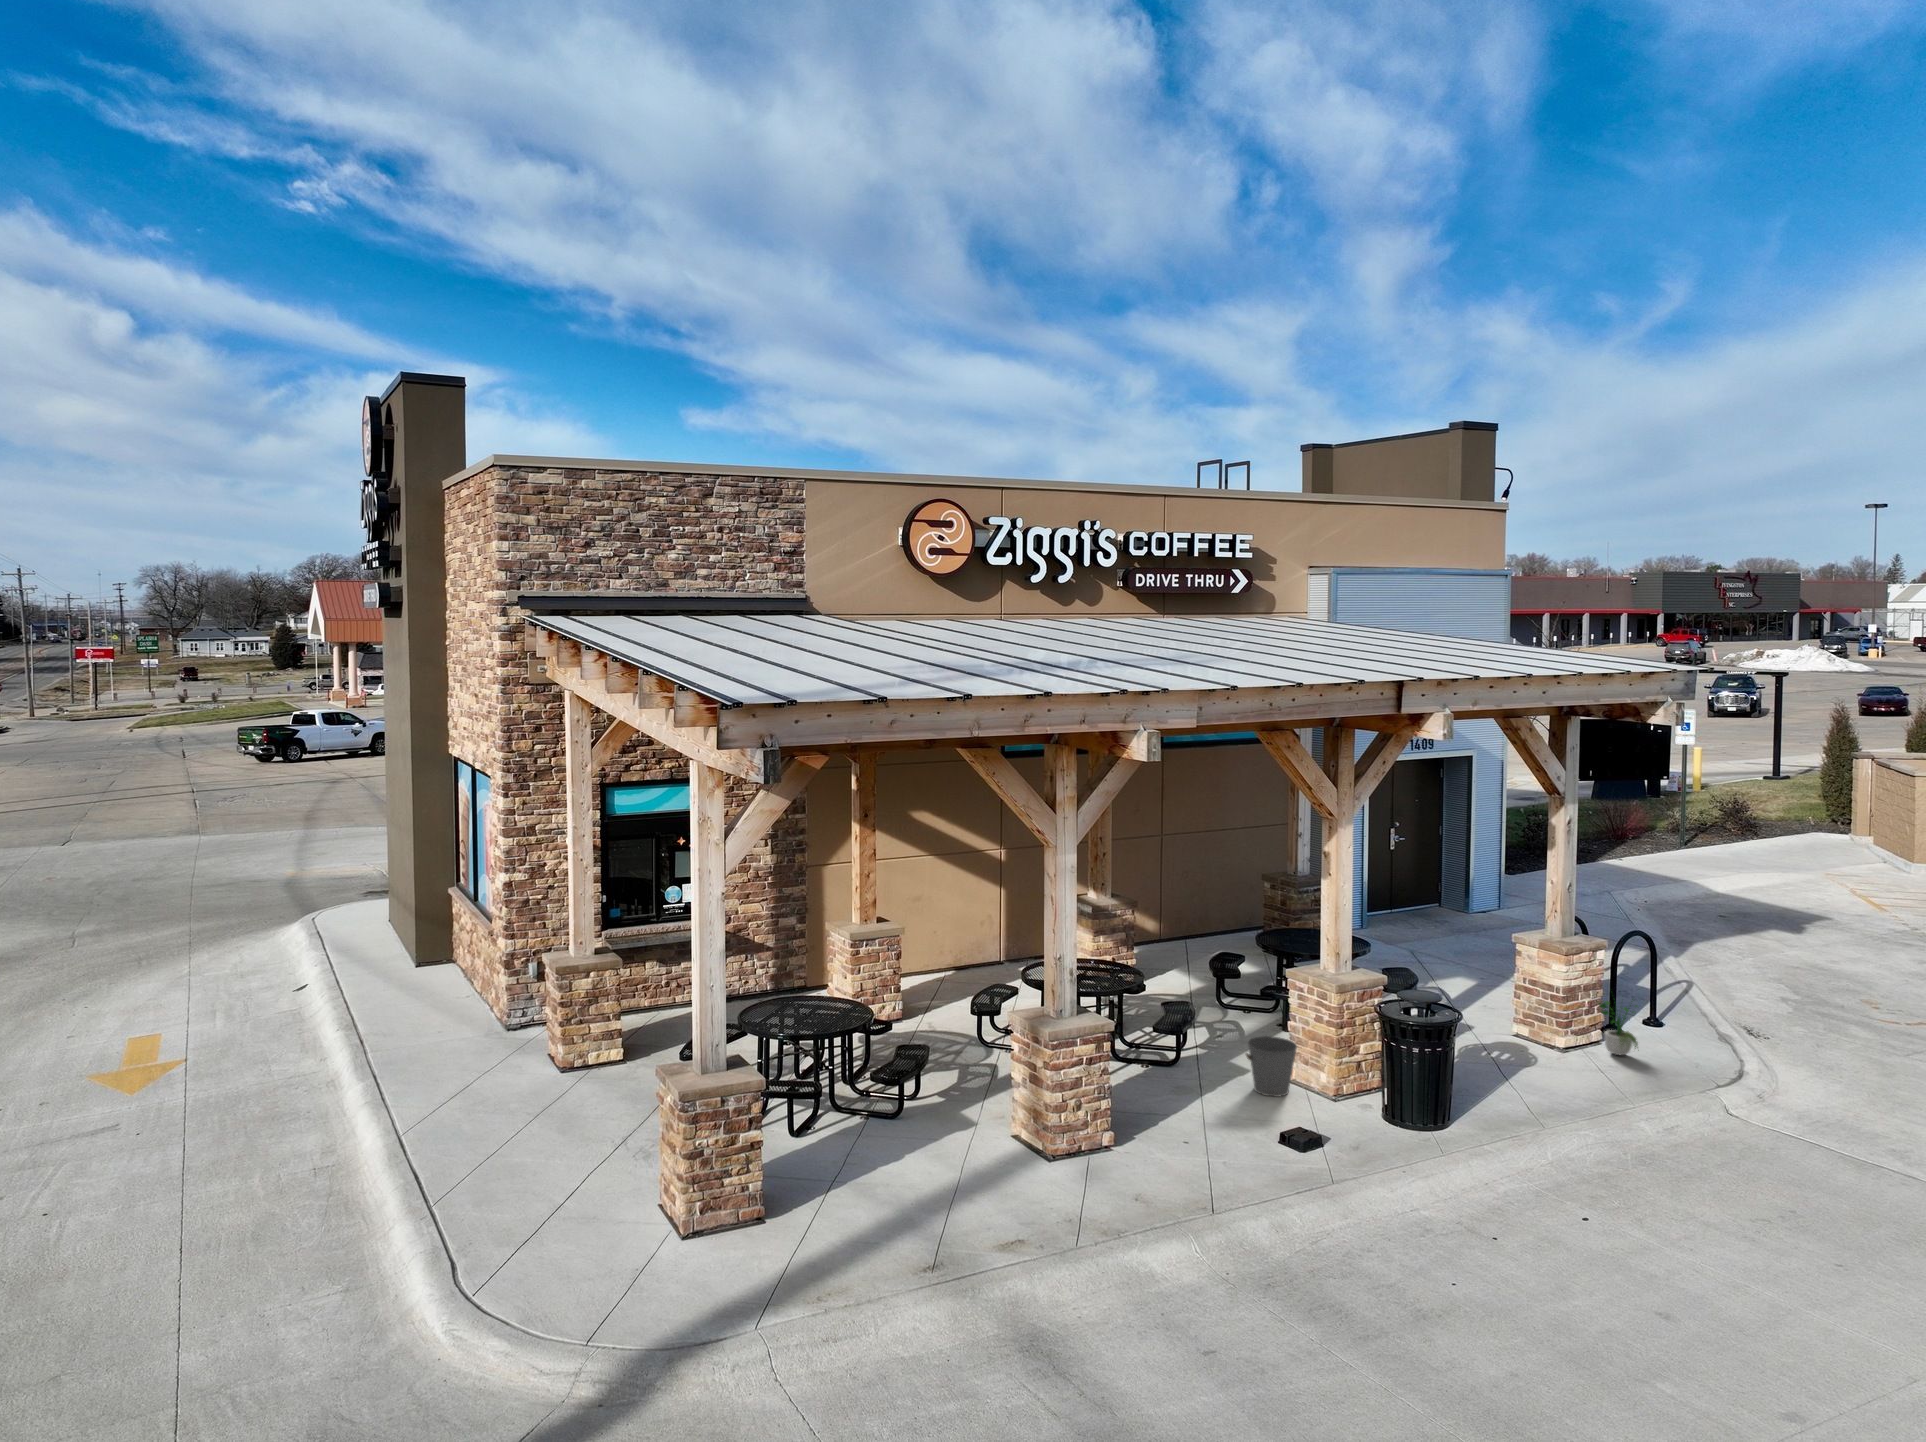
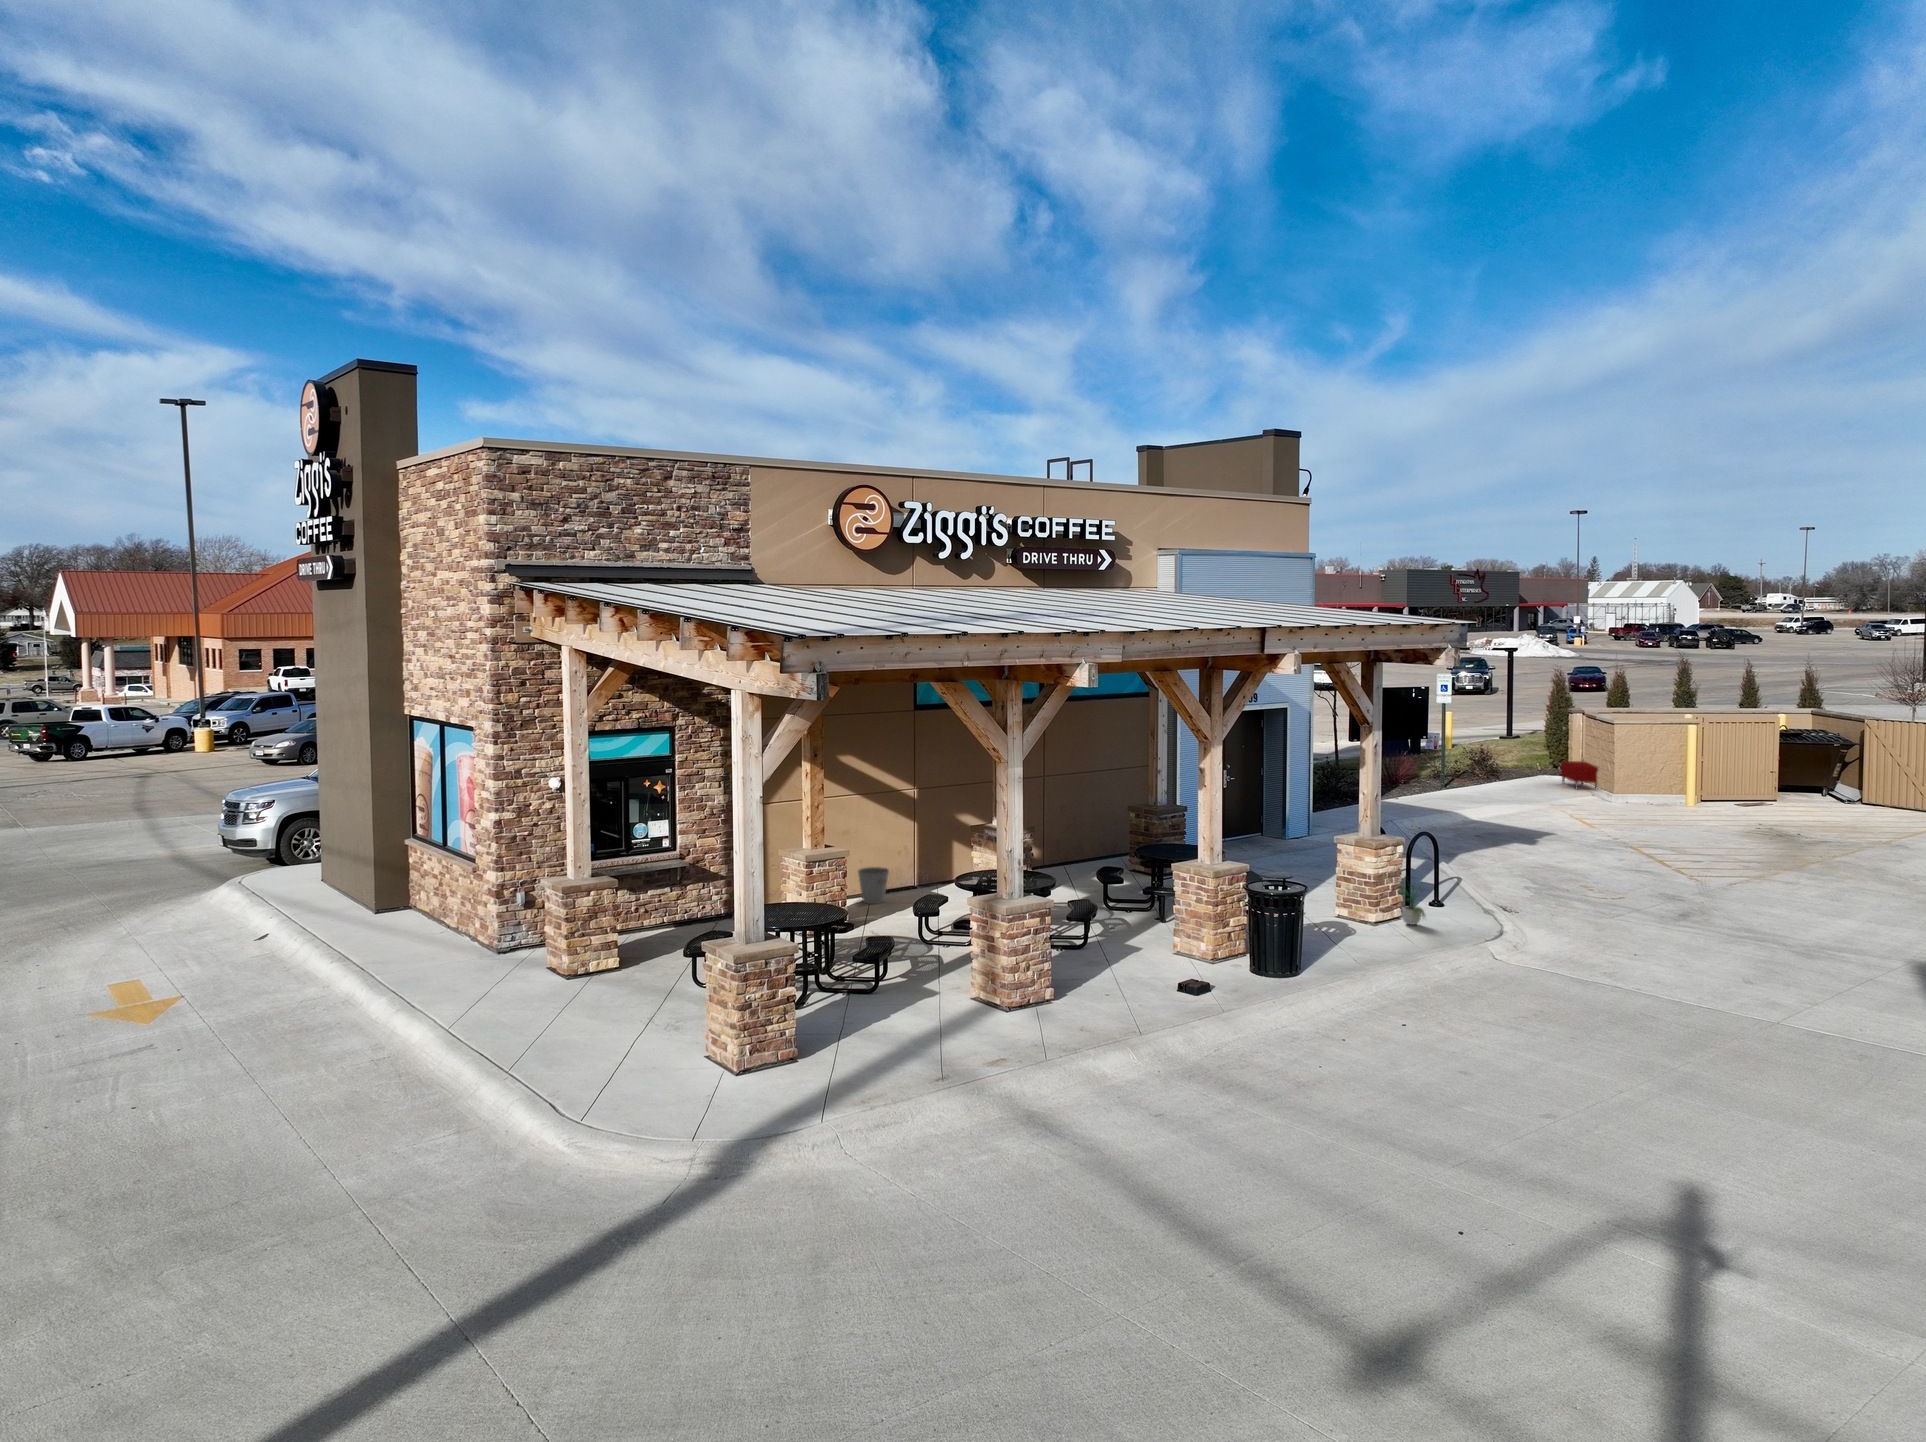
bench: none [1840,818,1896,857] -> present [1560,761,1598,789]
bucket: present [1246,1036,1297,1097] -> present [858,867,889,904]

